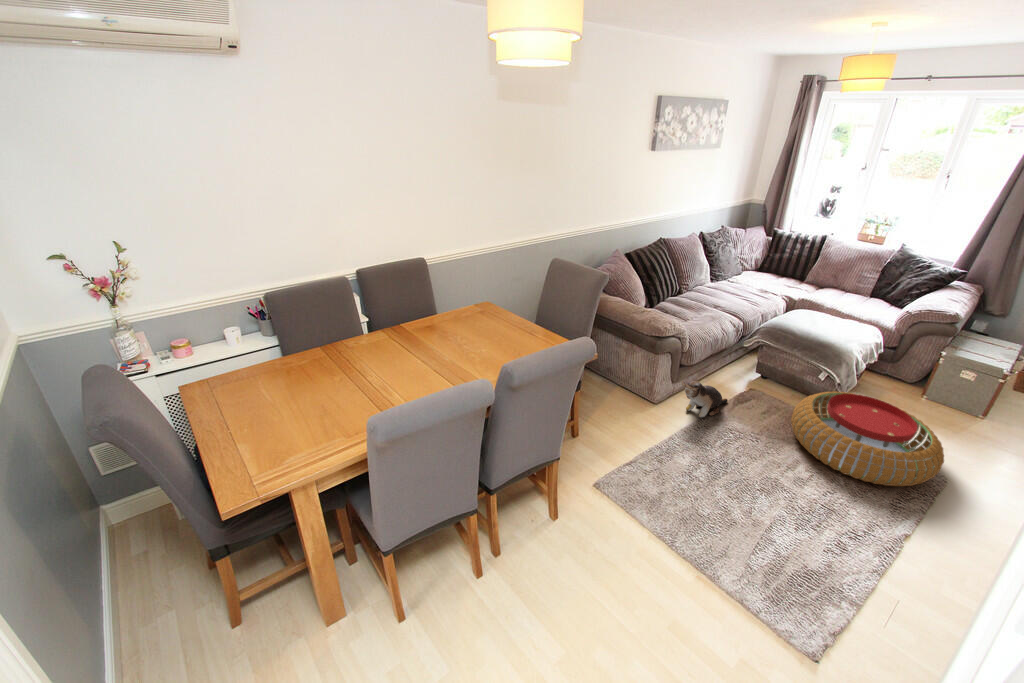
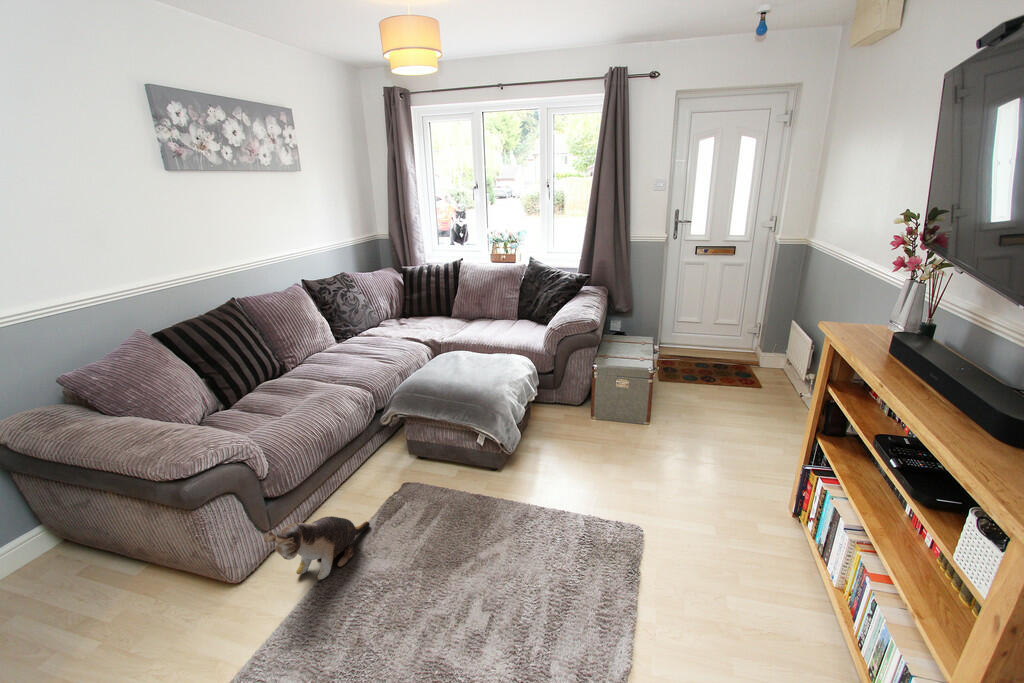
pouf: present [791,391,944,486] -> none [454,449,632,587]

